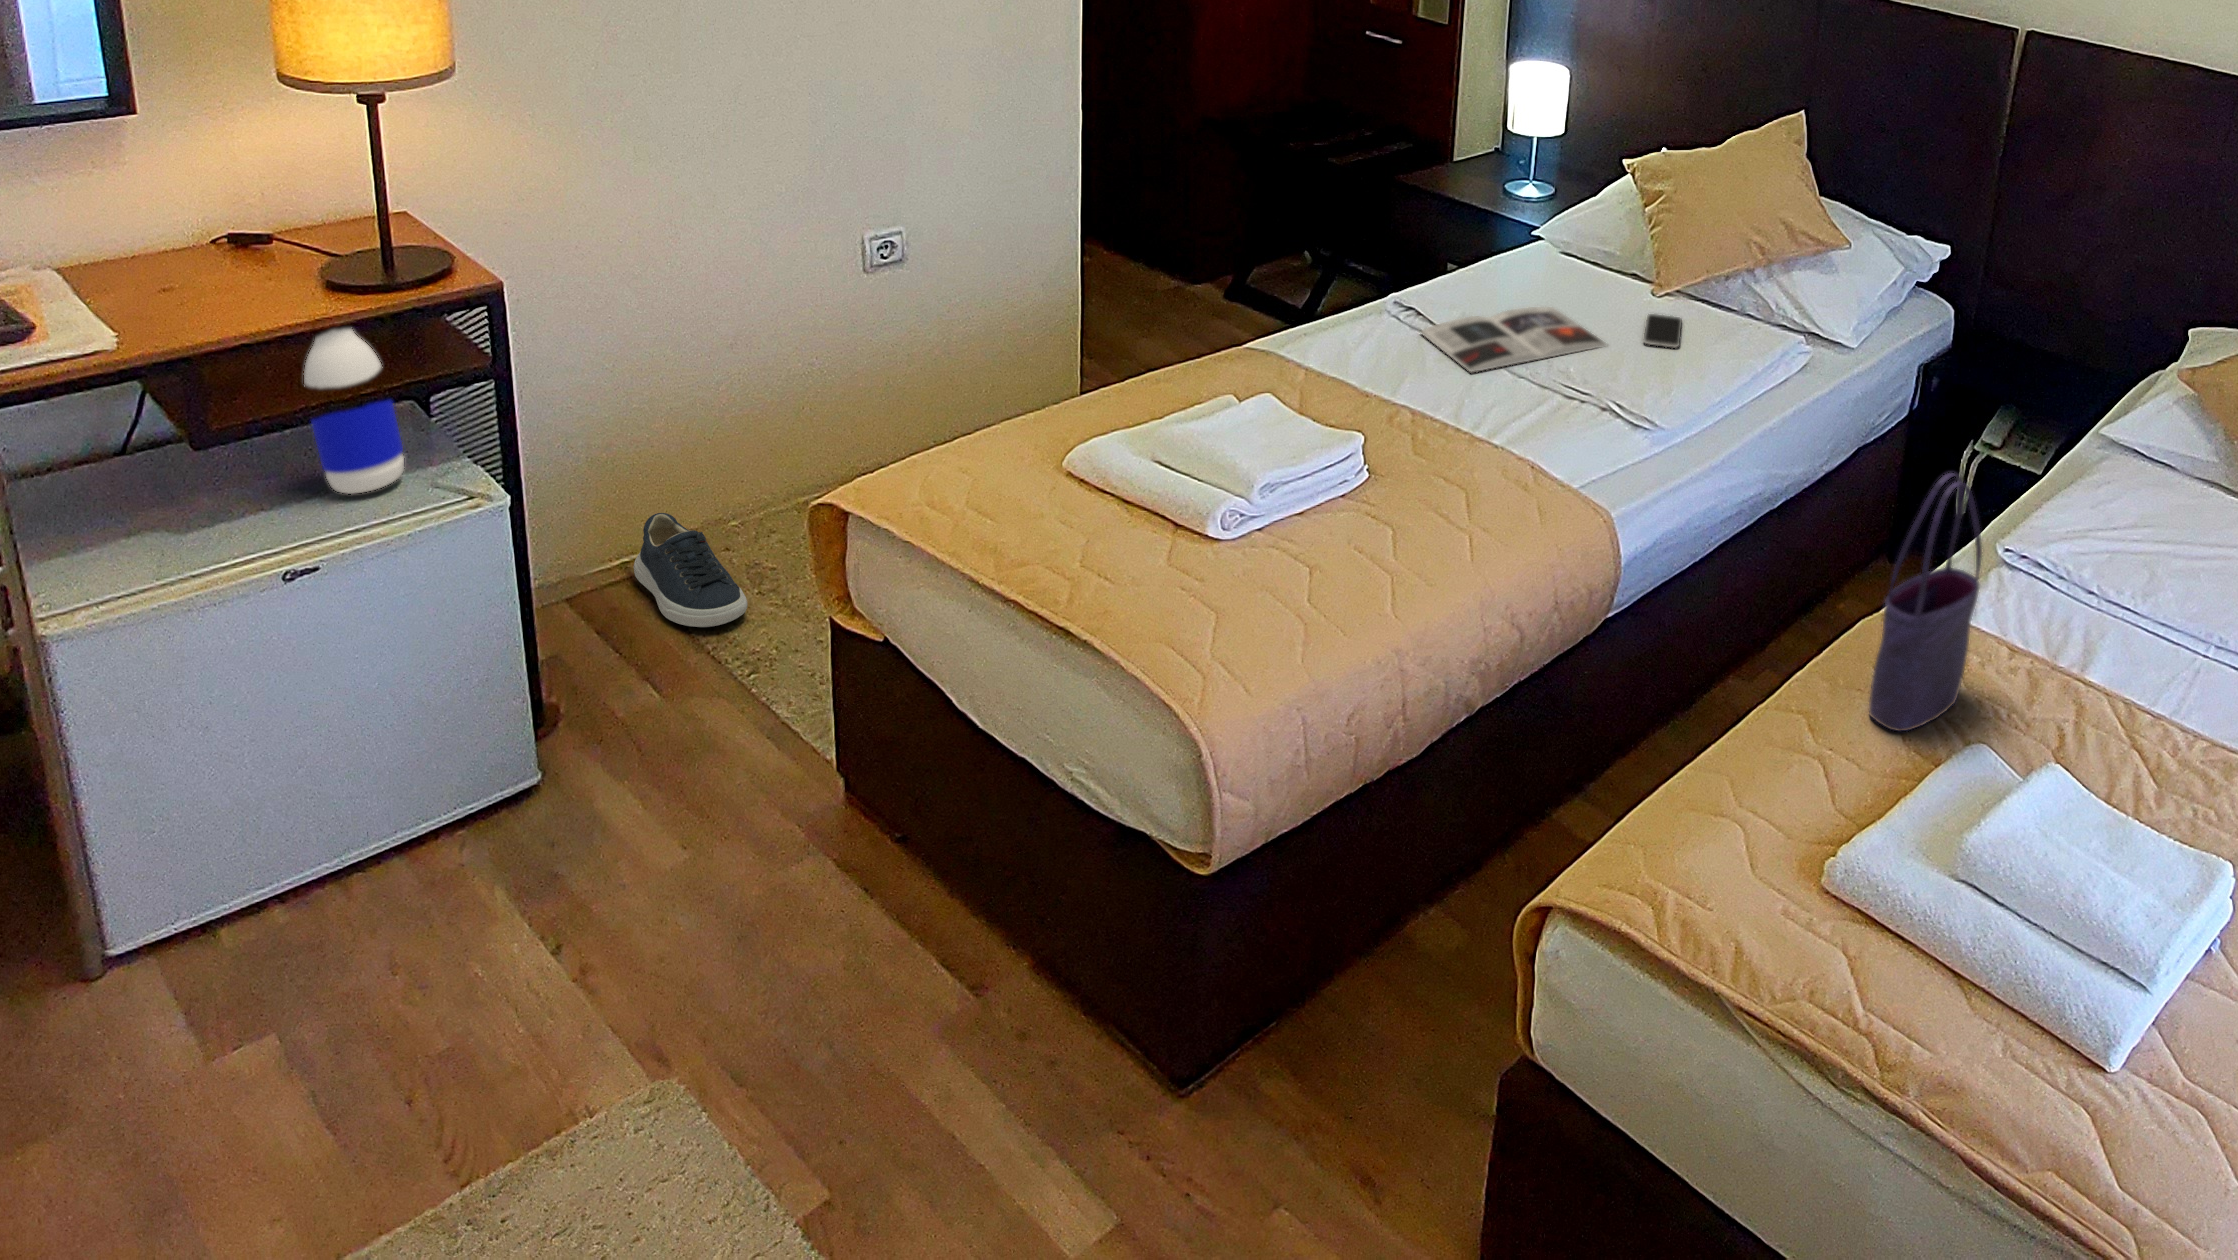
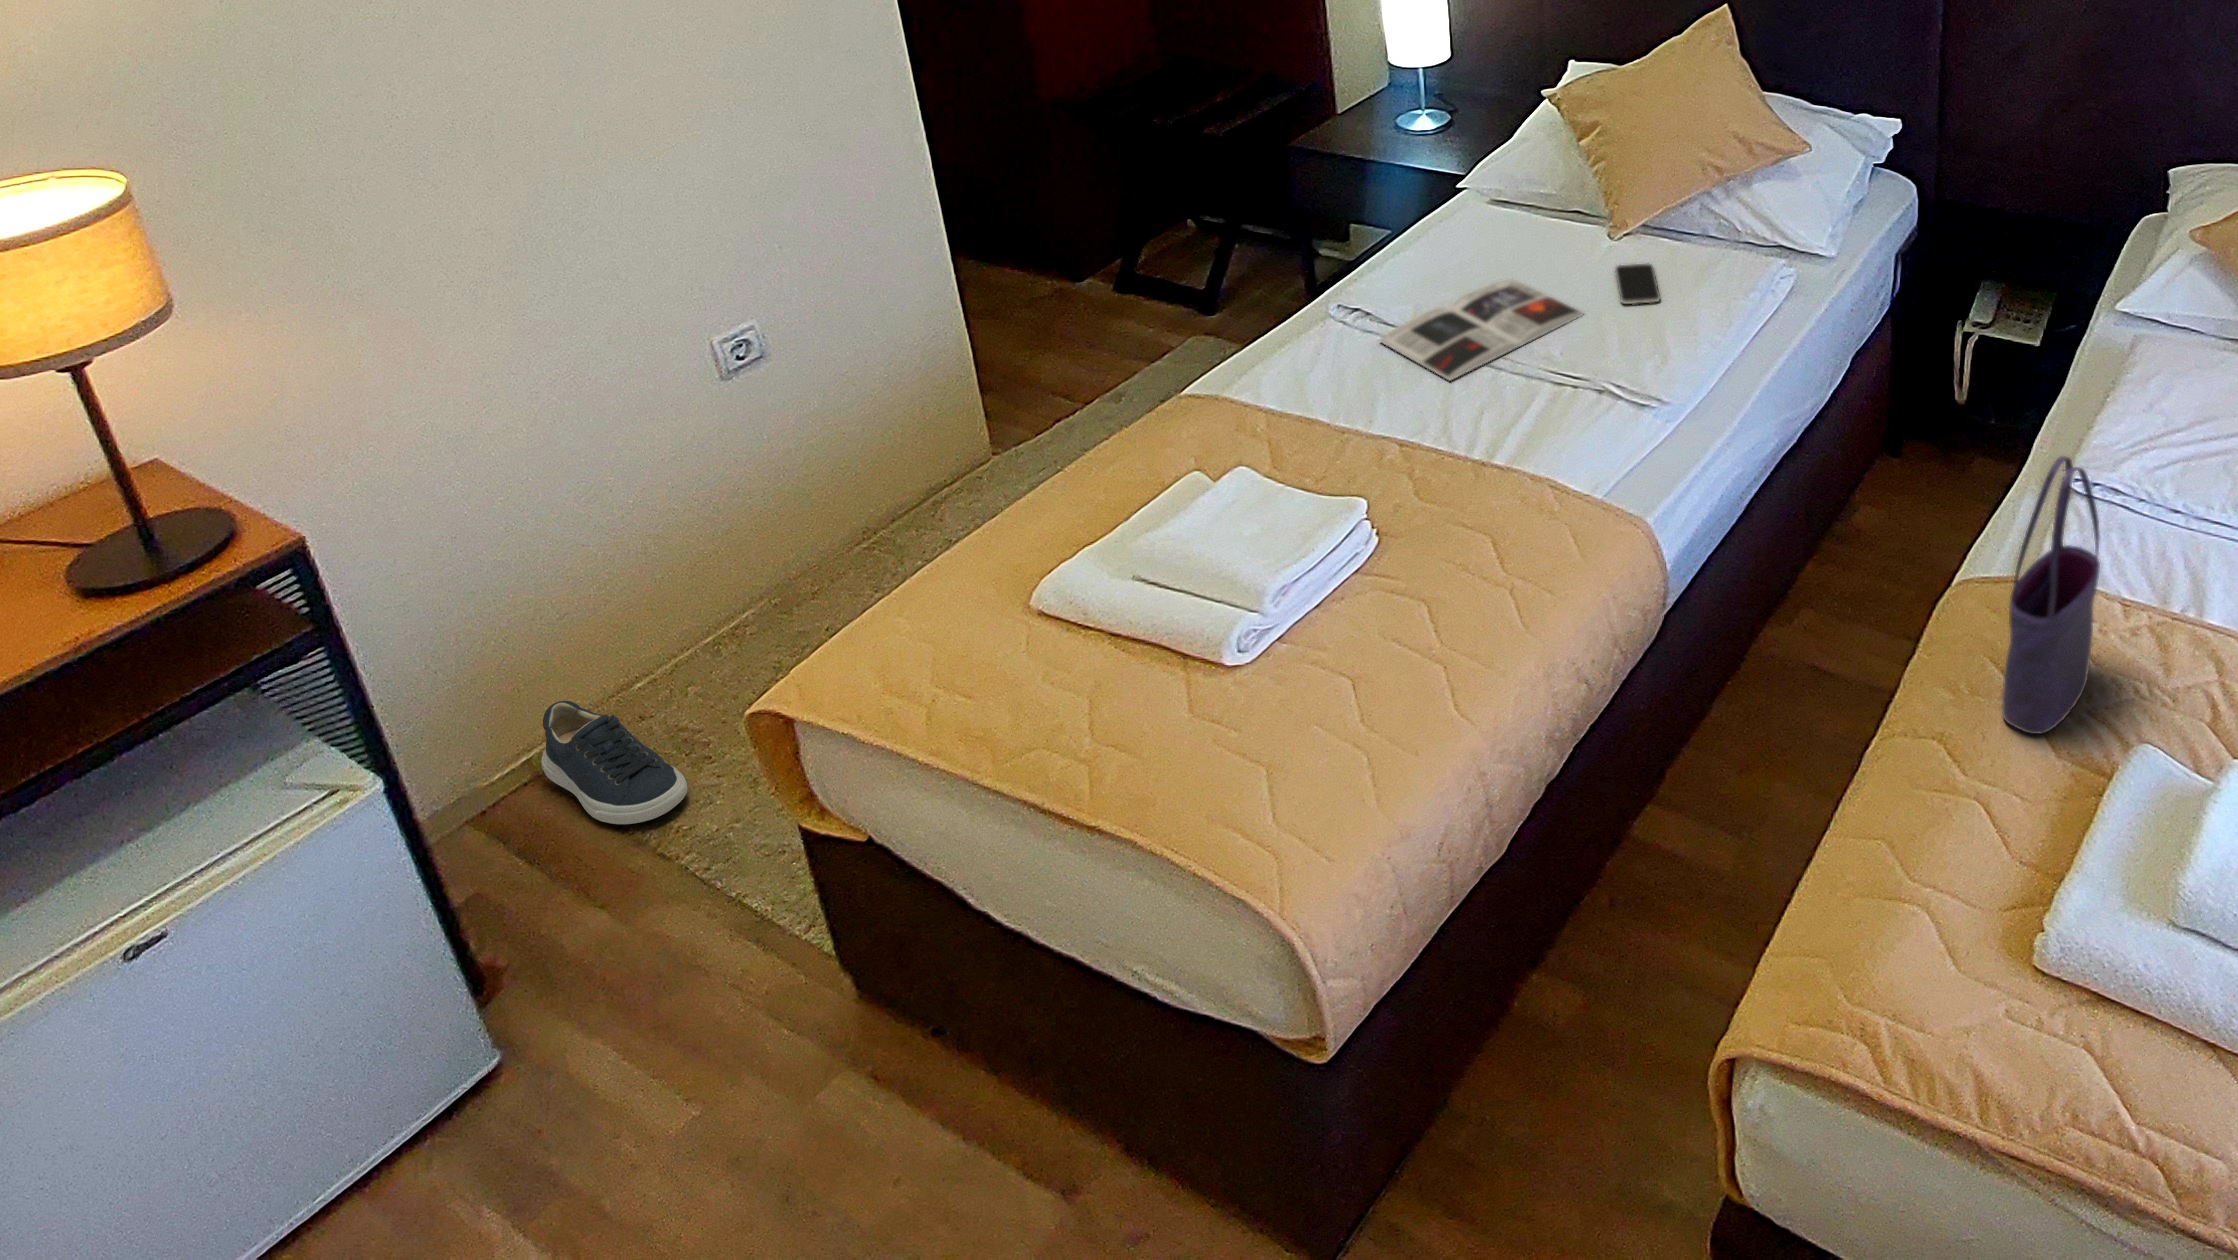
water bottle: present [304,329,404,494] -> none [72,617,244,826]

